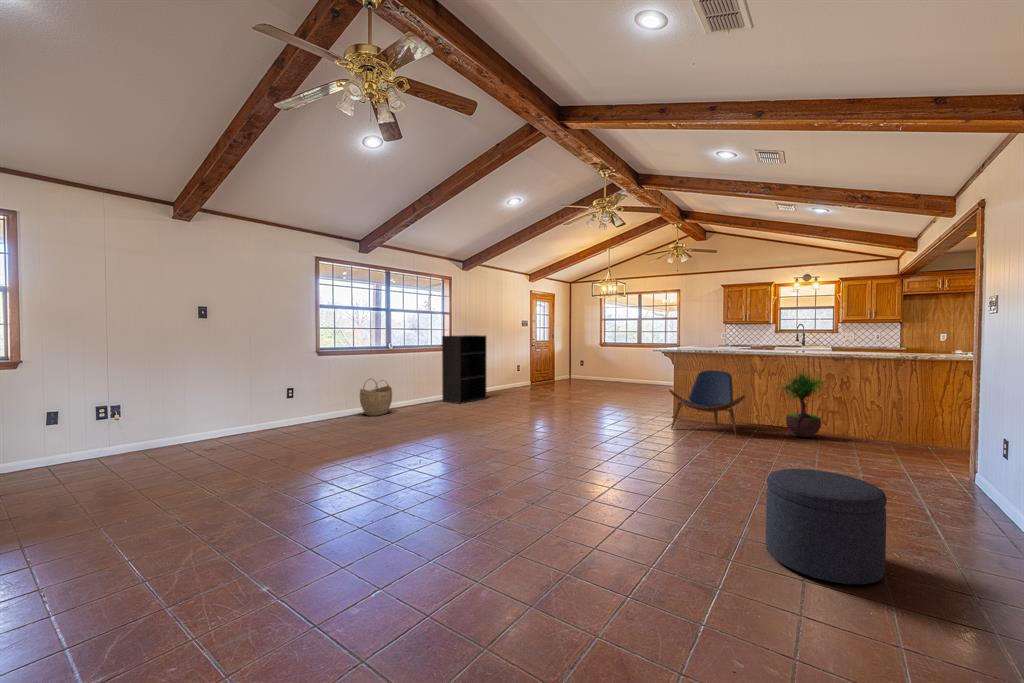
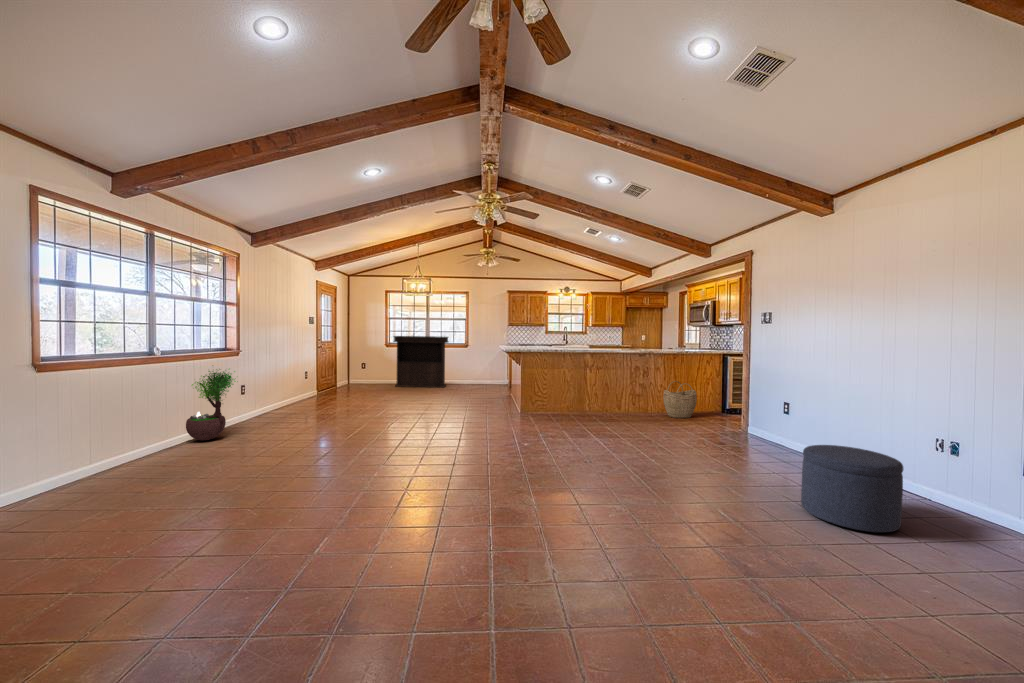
bookshelf: present [442,335,486,404] -> none [234,335,294,427]
console table: none [599,336,653,389] -> present [394,336,448,388]
lounge chair: present [669,370,745,438] -> none [540,367,605,425]
potted tree: present [782,372,823,437] -> present [186,369,236,440]
woven basket: present [360,379,392,416] -> present [663,381,697,418]

